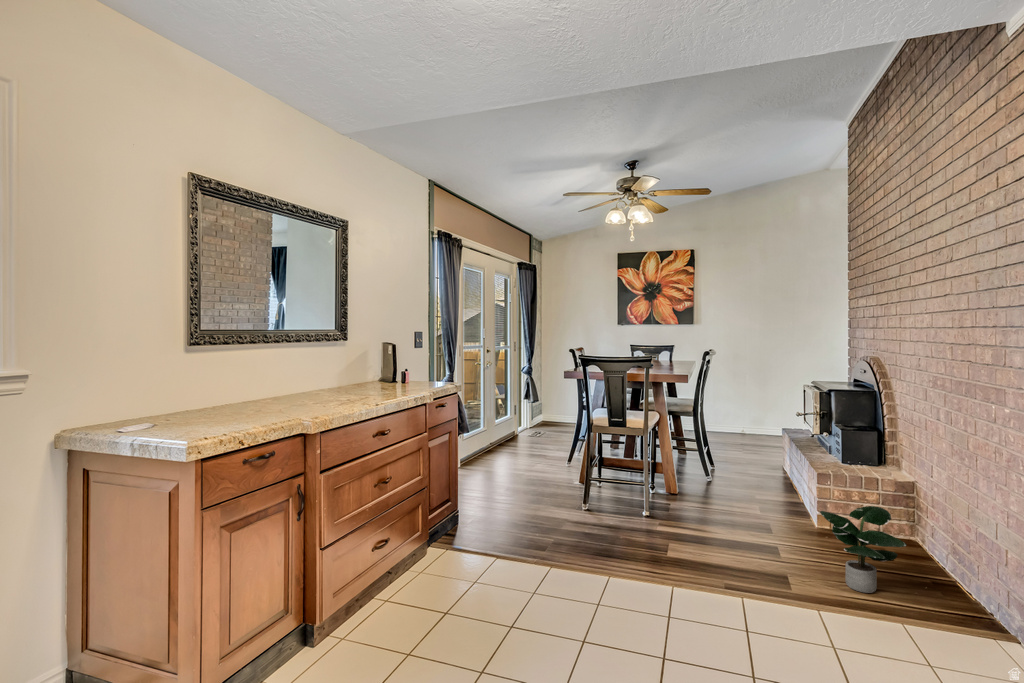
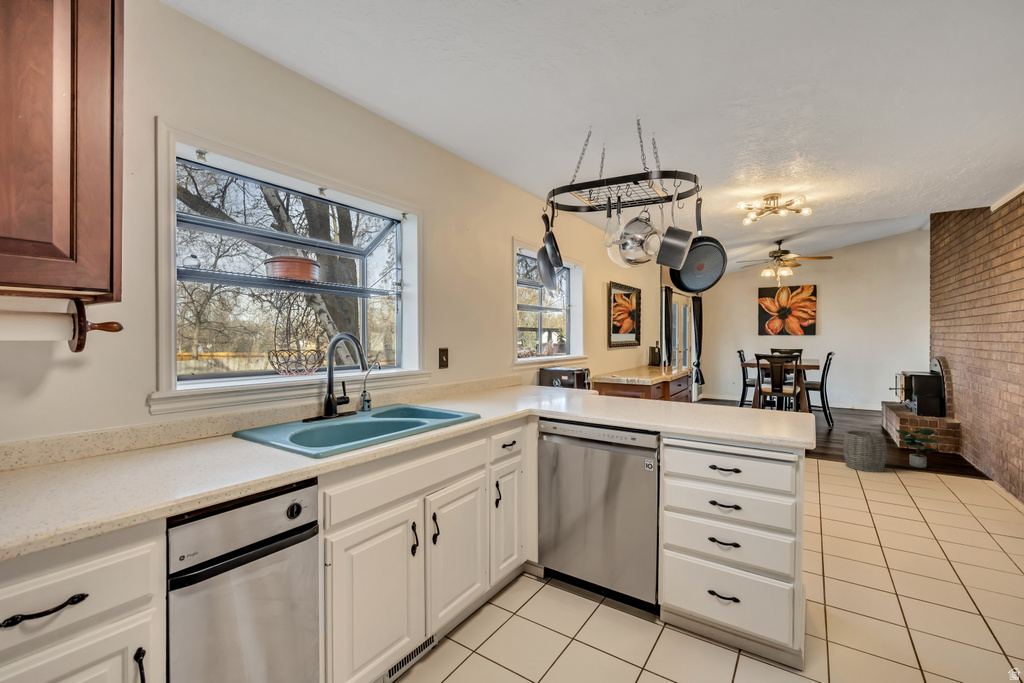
woven basket: none [728,520,810,624] -> present [843,431,887,472]

